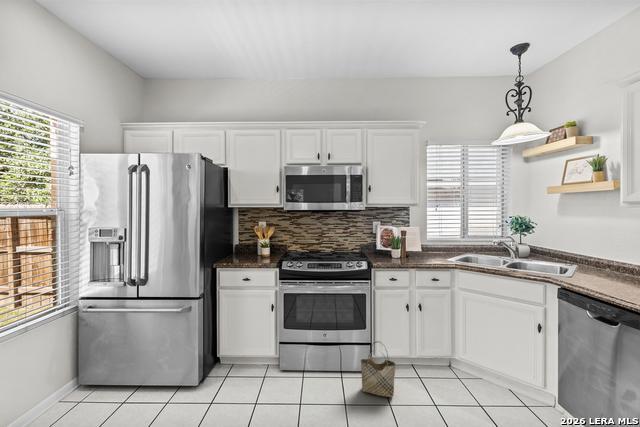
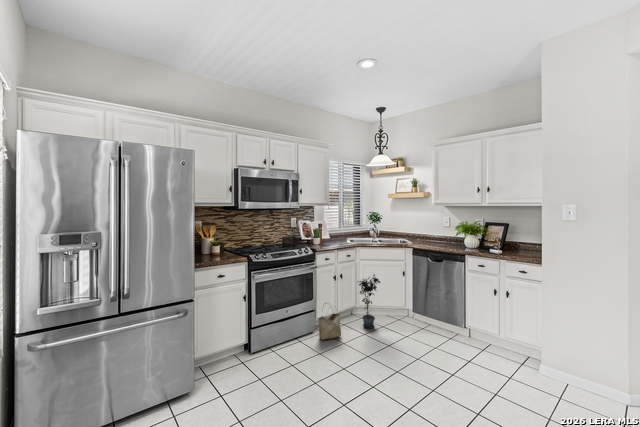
potted plant: none [428,320,479,404] -> present [357,275,380,328]

